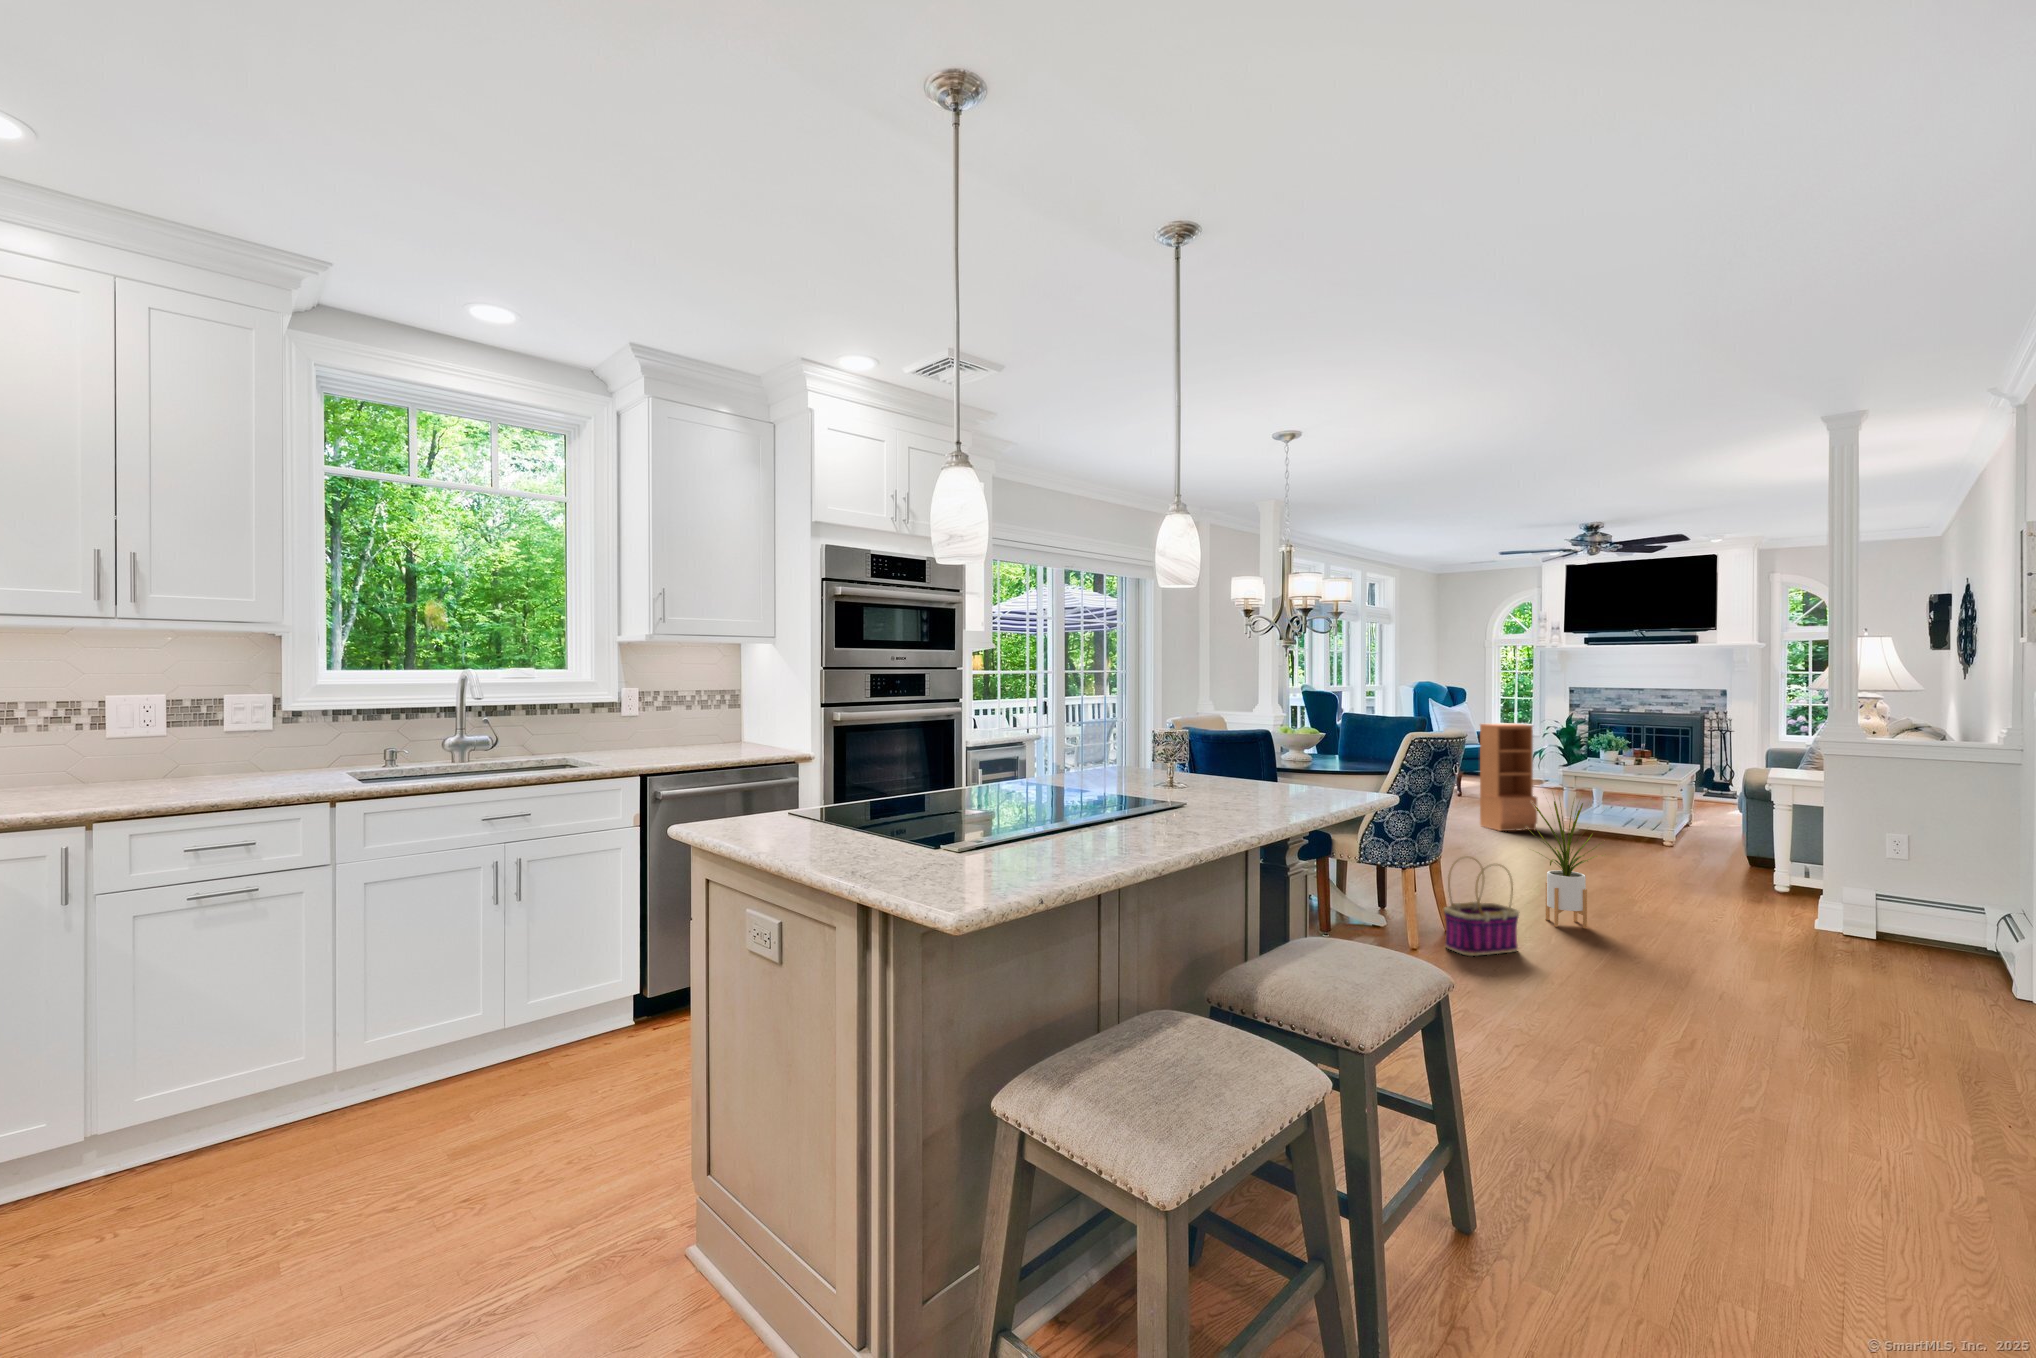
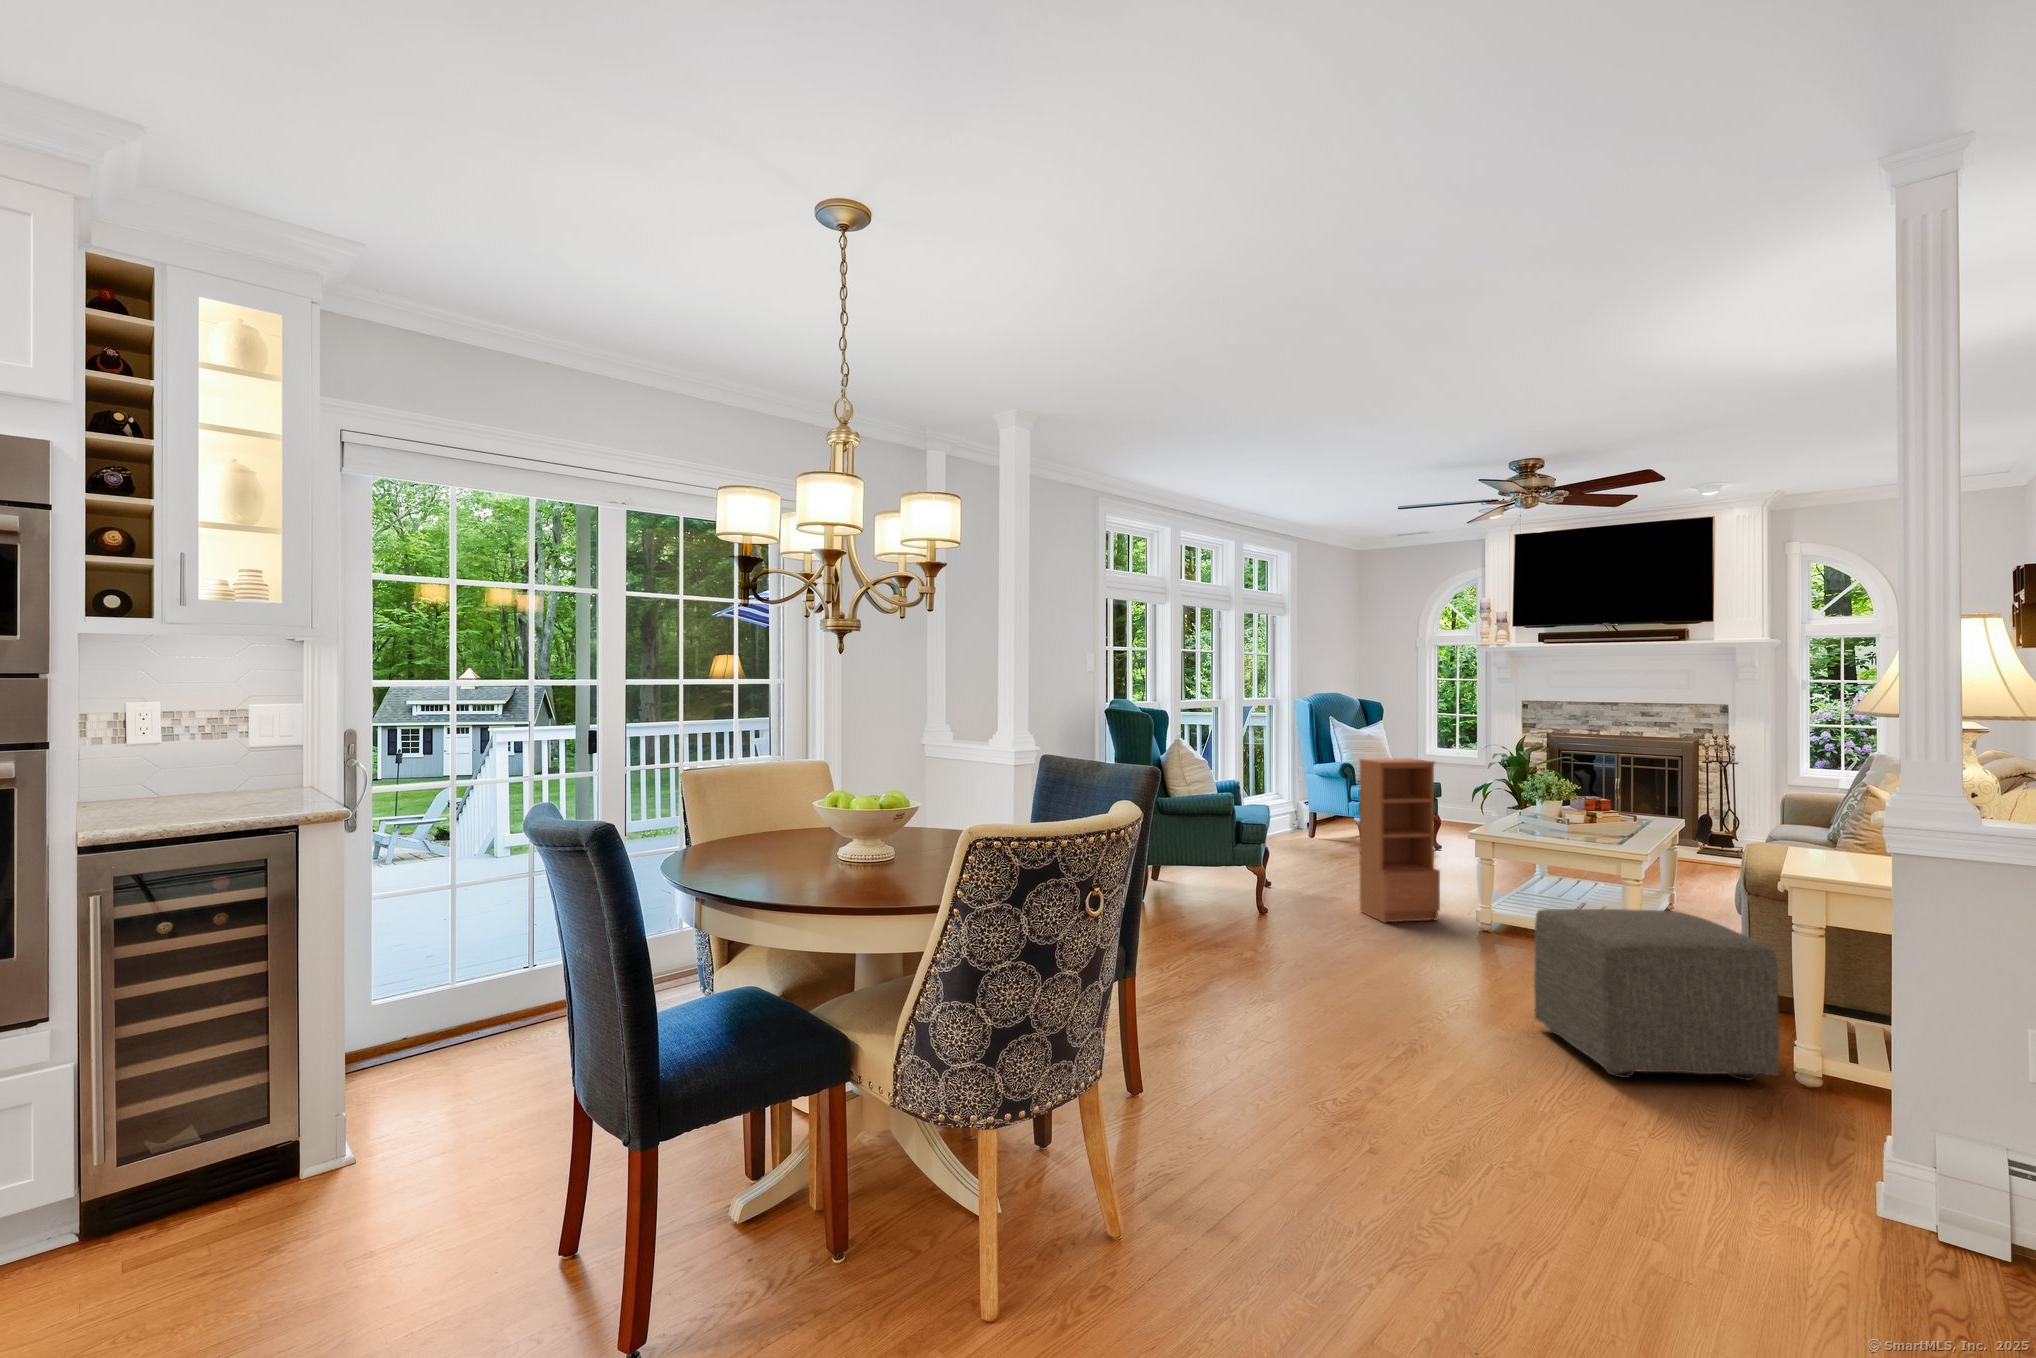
house plant: present [1528,798,1601,928] -> none [1302,916,1459,1199]
ottoman: none [1621,805,1769,893] -> present [1534,909,1780,1080]
basket: present [1444,856,1519,956] -> none [1086,1077,1242,1316]

